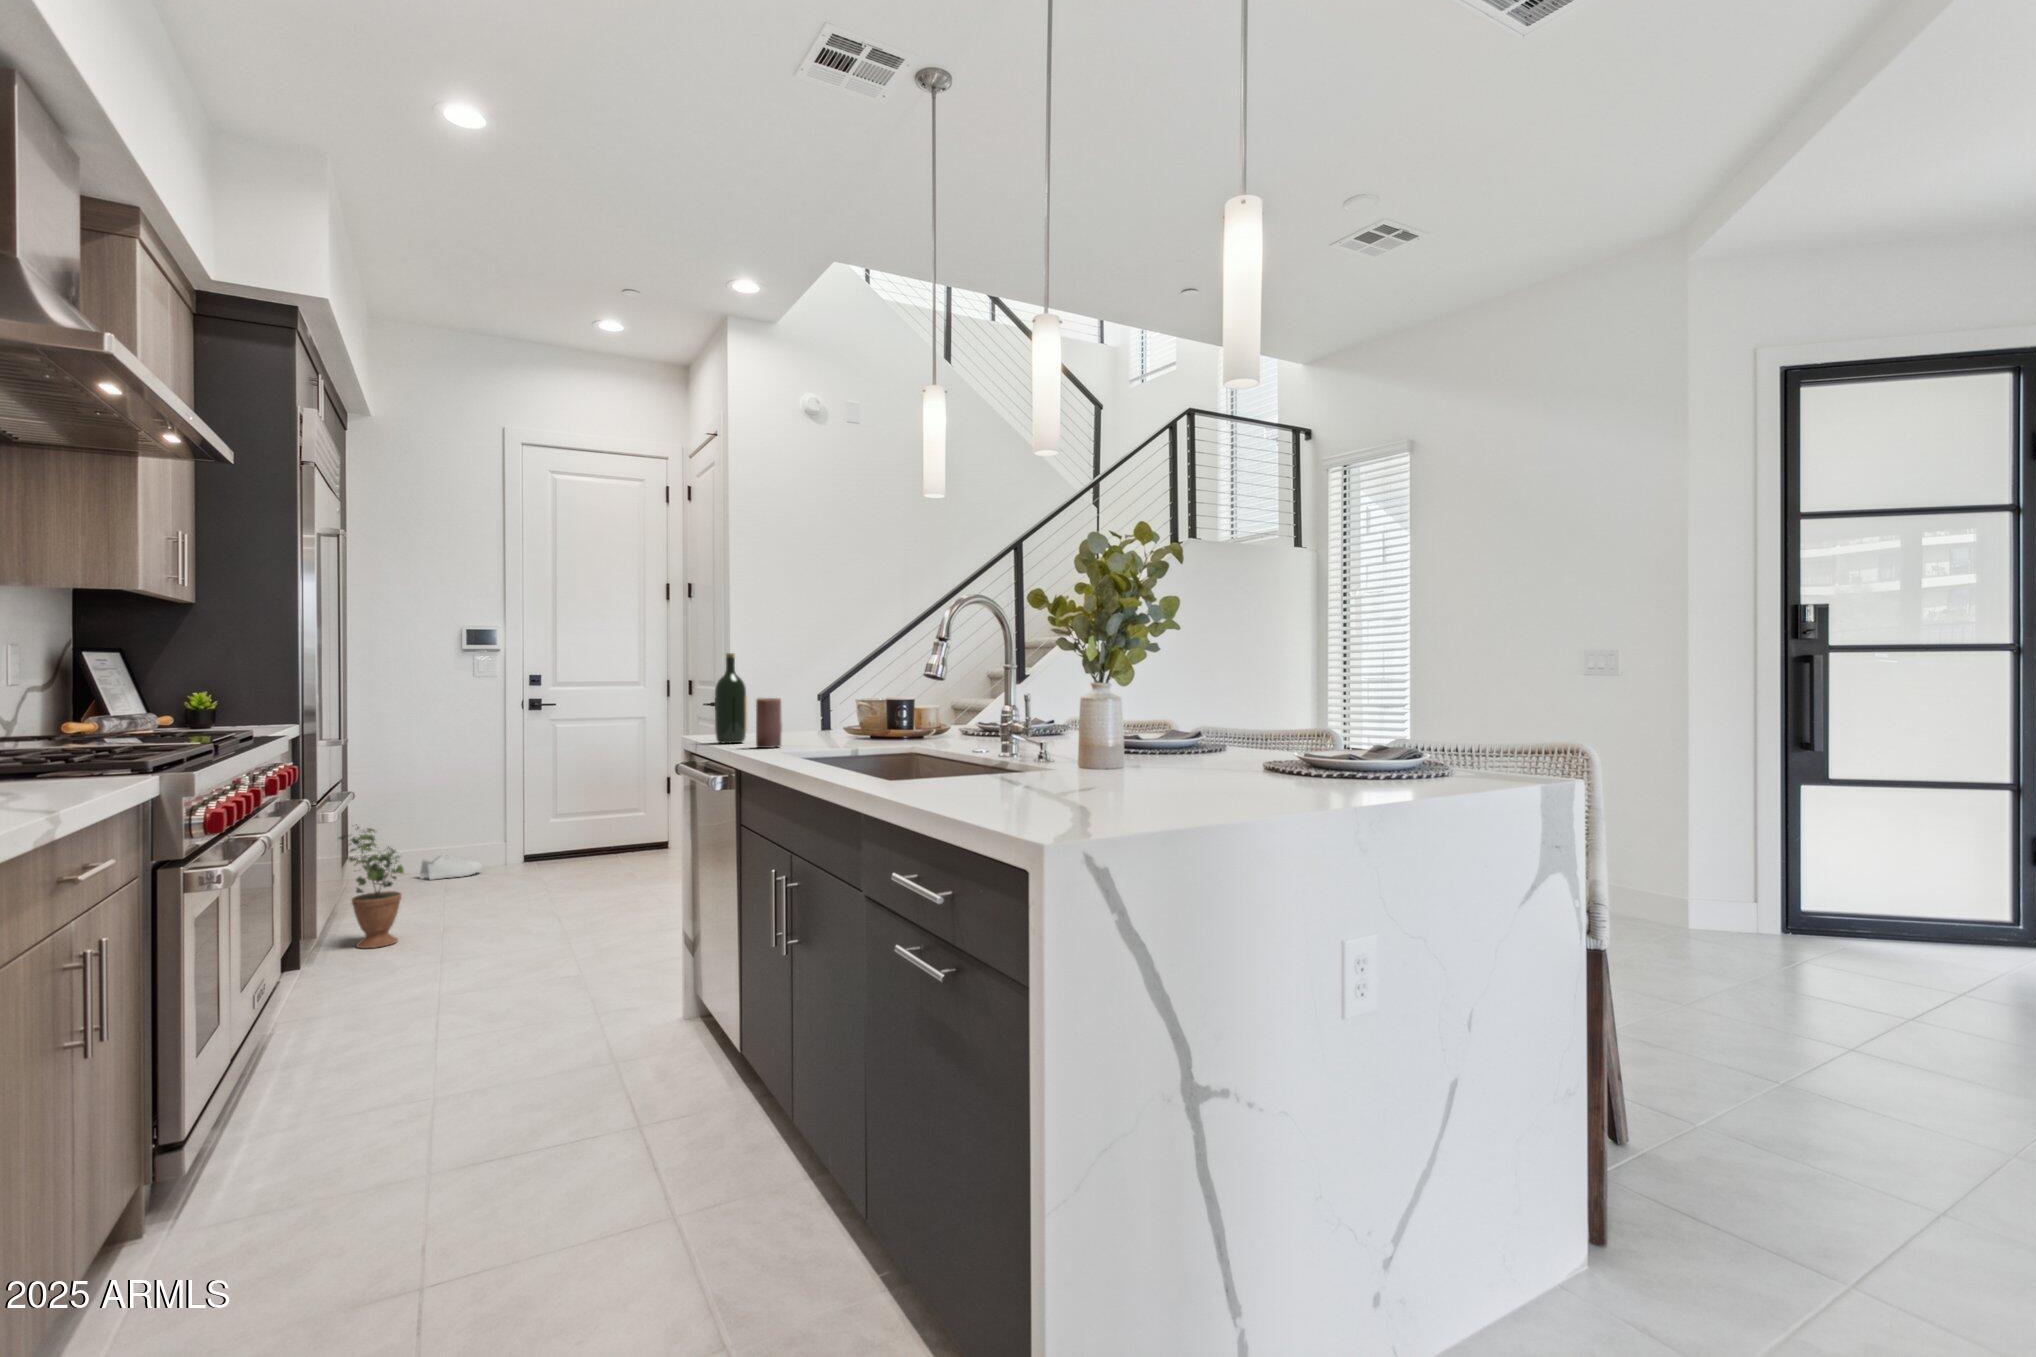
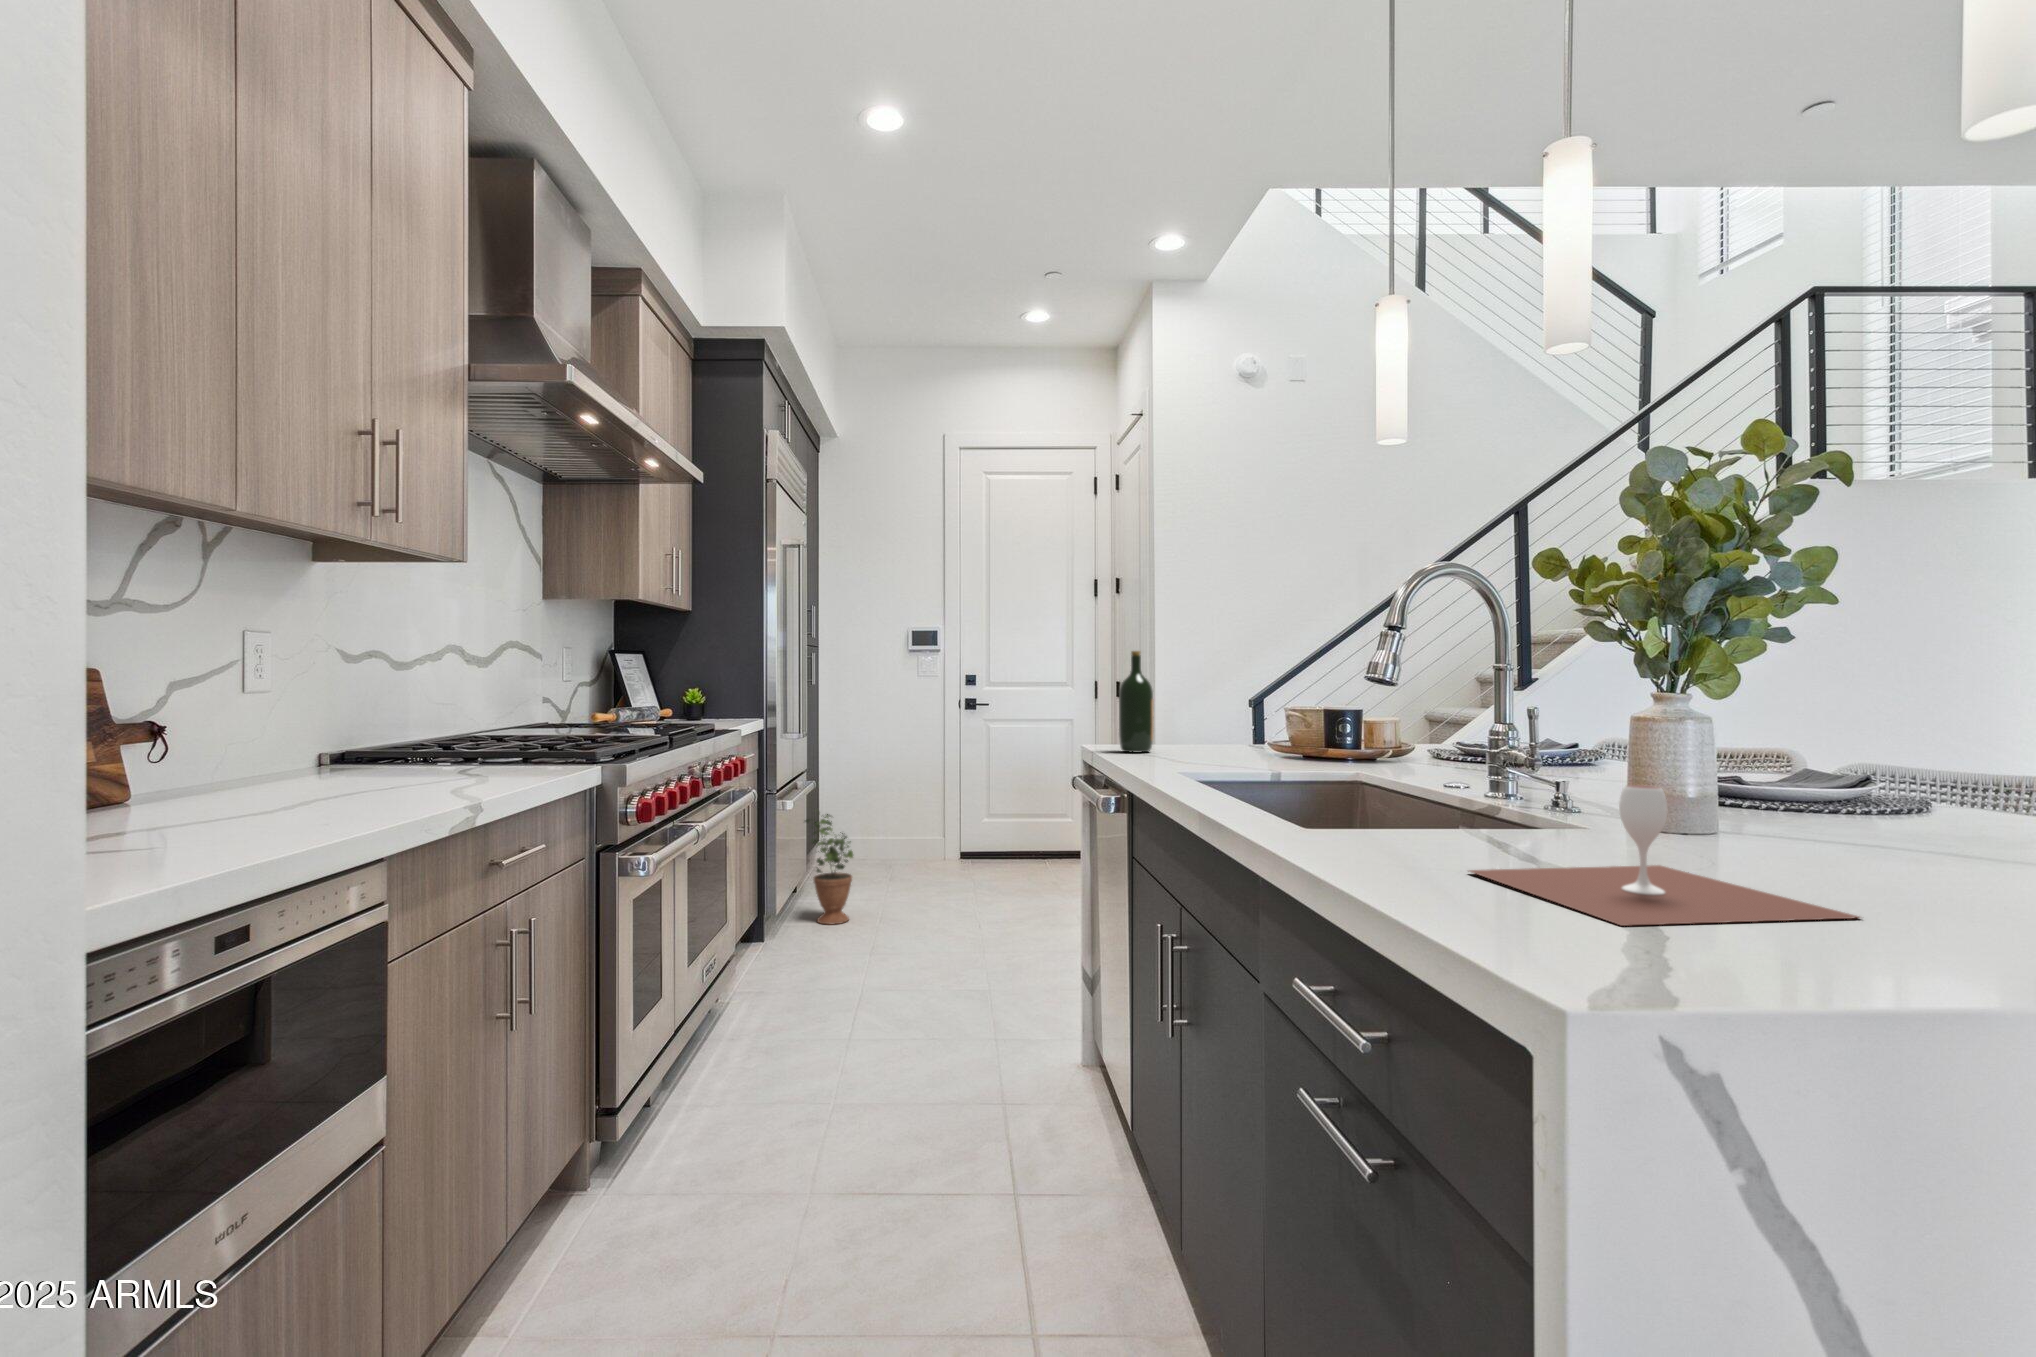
candle: present [756,698,782,748] -> none [1160,703,1189,761]
wine glass: none [984,733,1166,805] -> present [1470,785,1860,926]
shoe: present [420,856,483,880] -> none [881,839,931,861]

